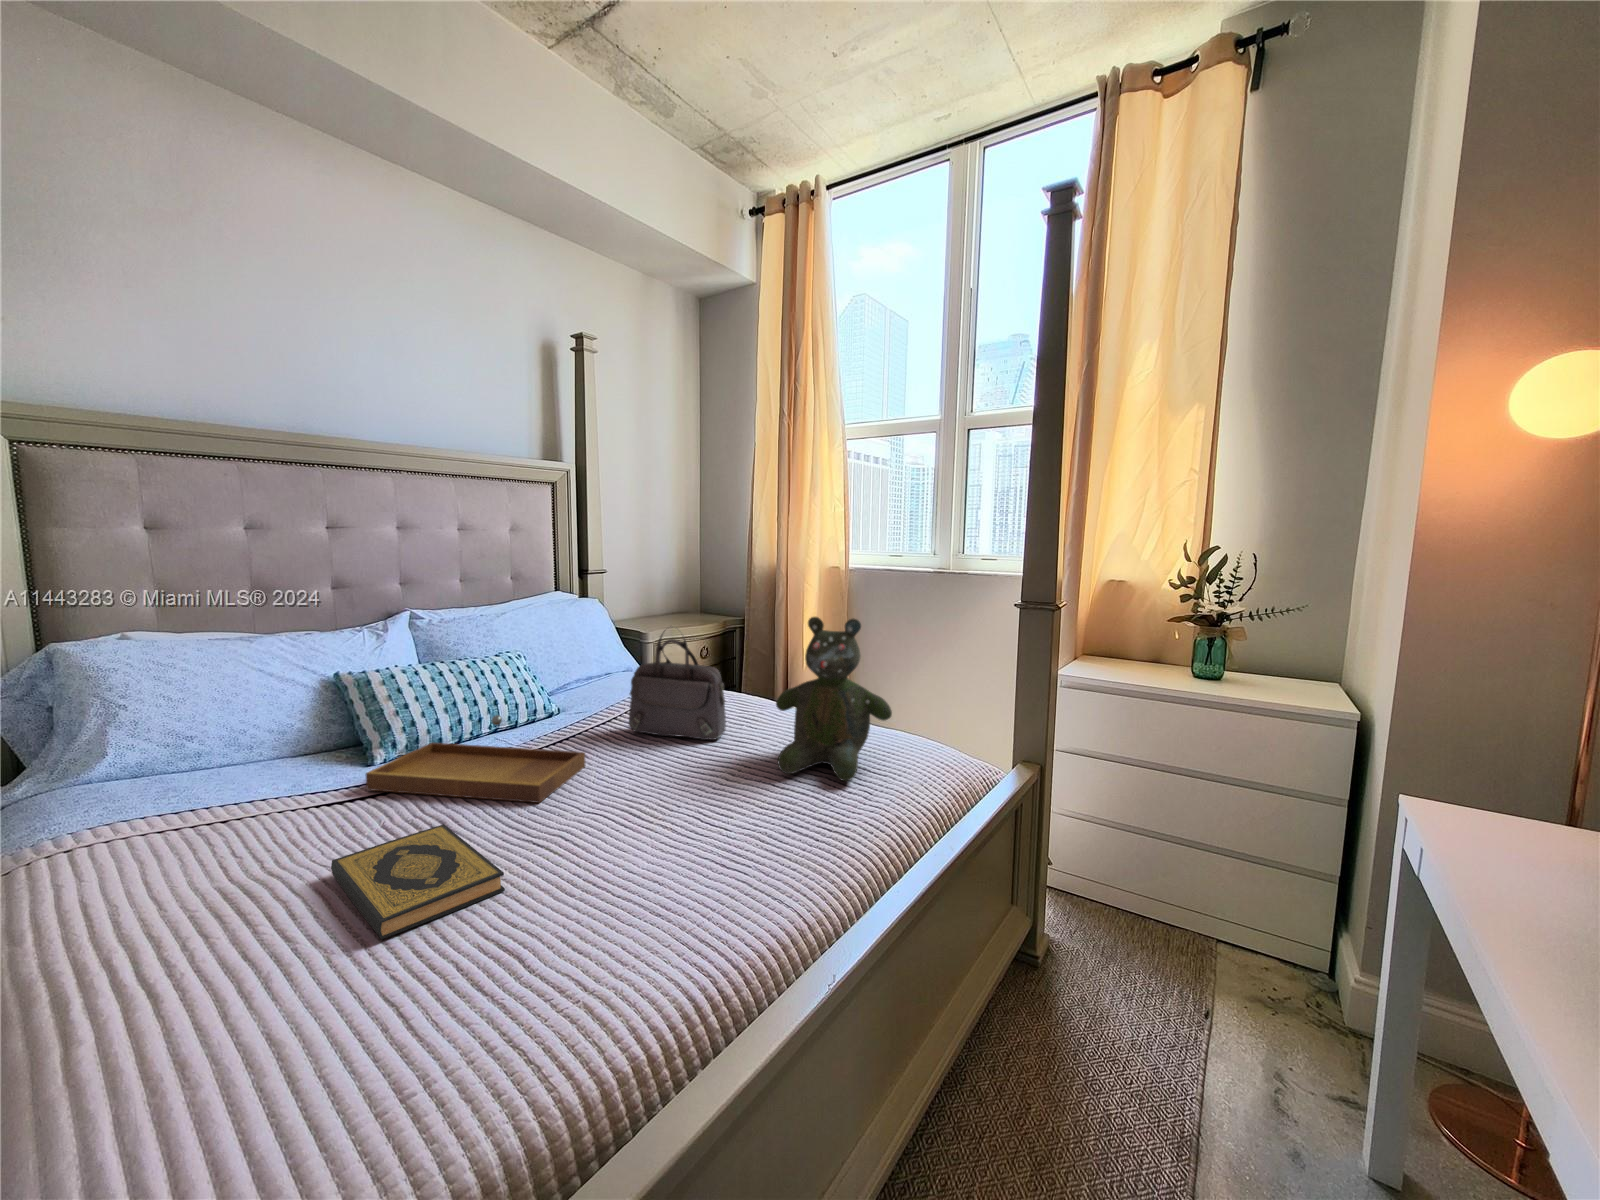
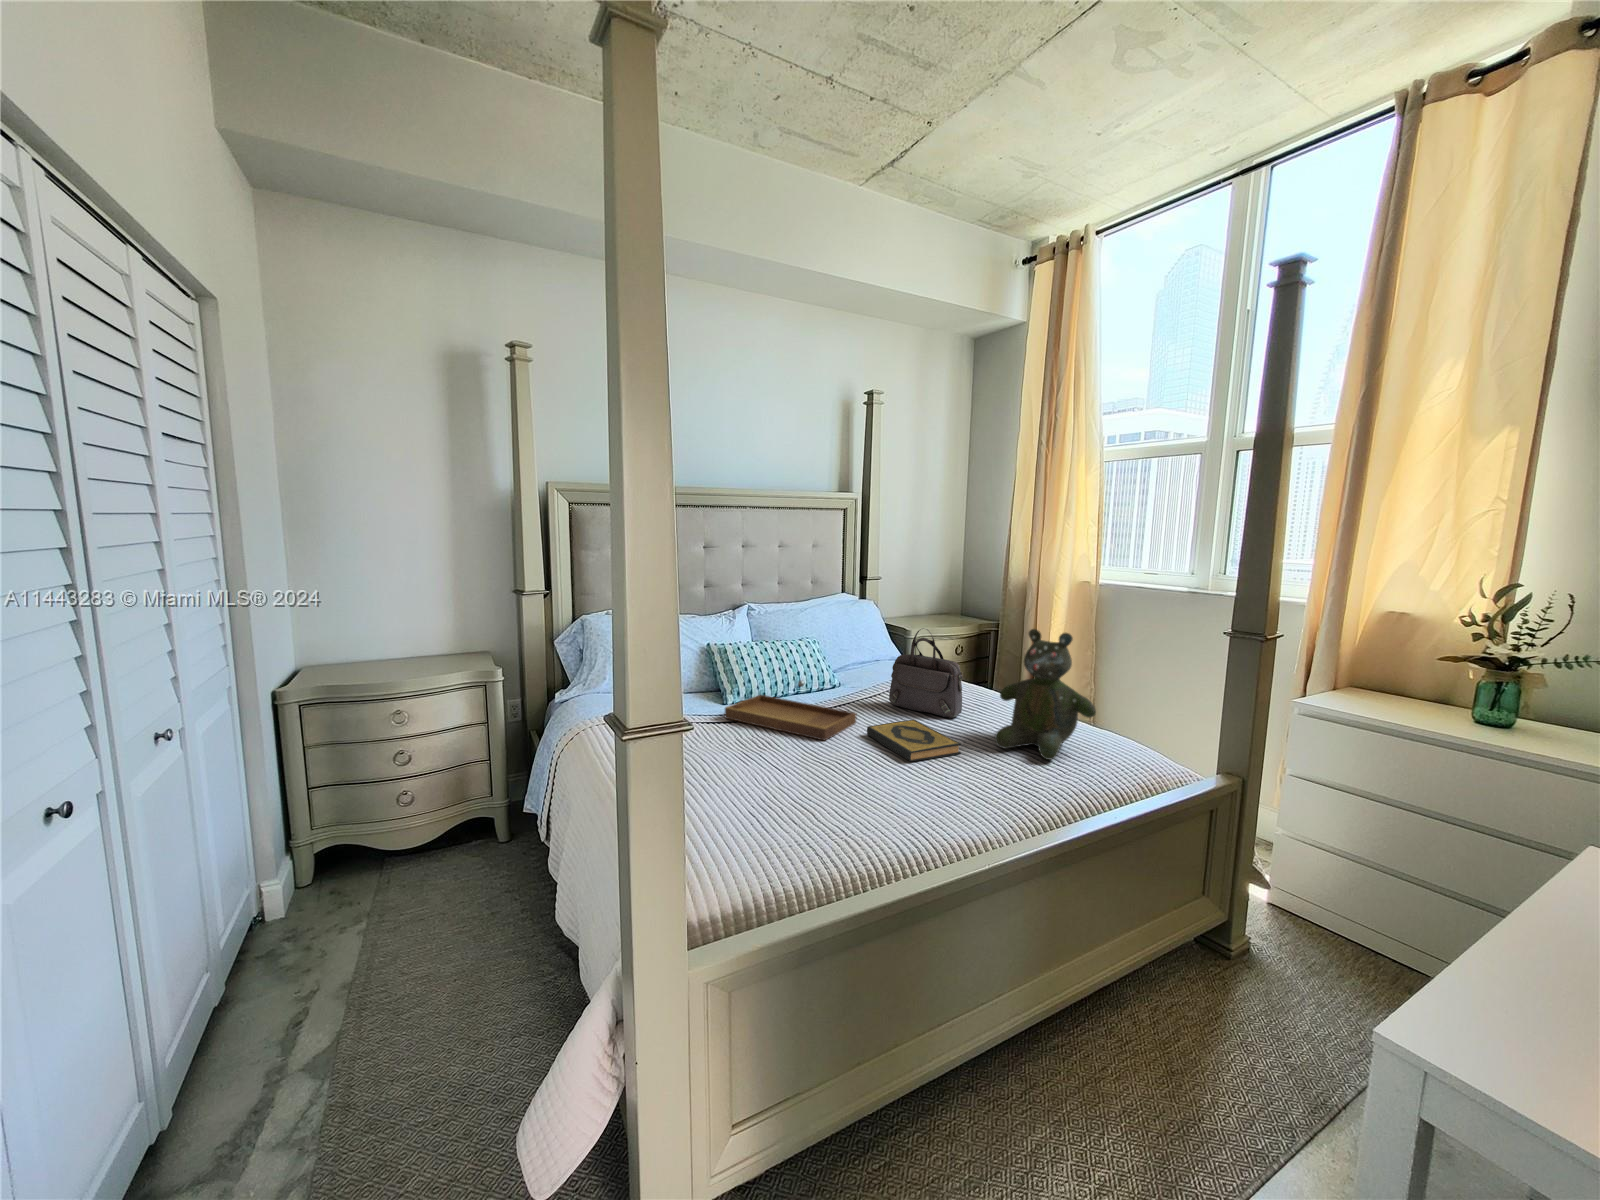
hardback book: present [331,824,505,939] -> present [867,720,961,761]

